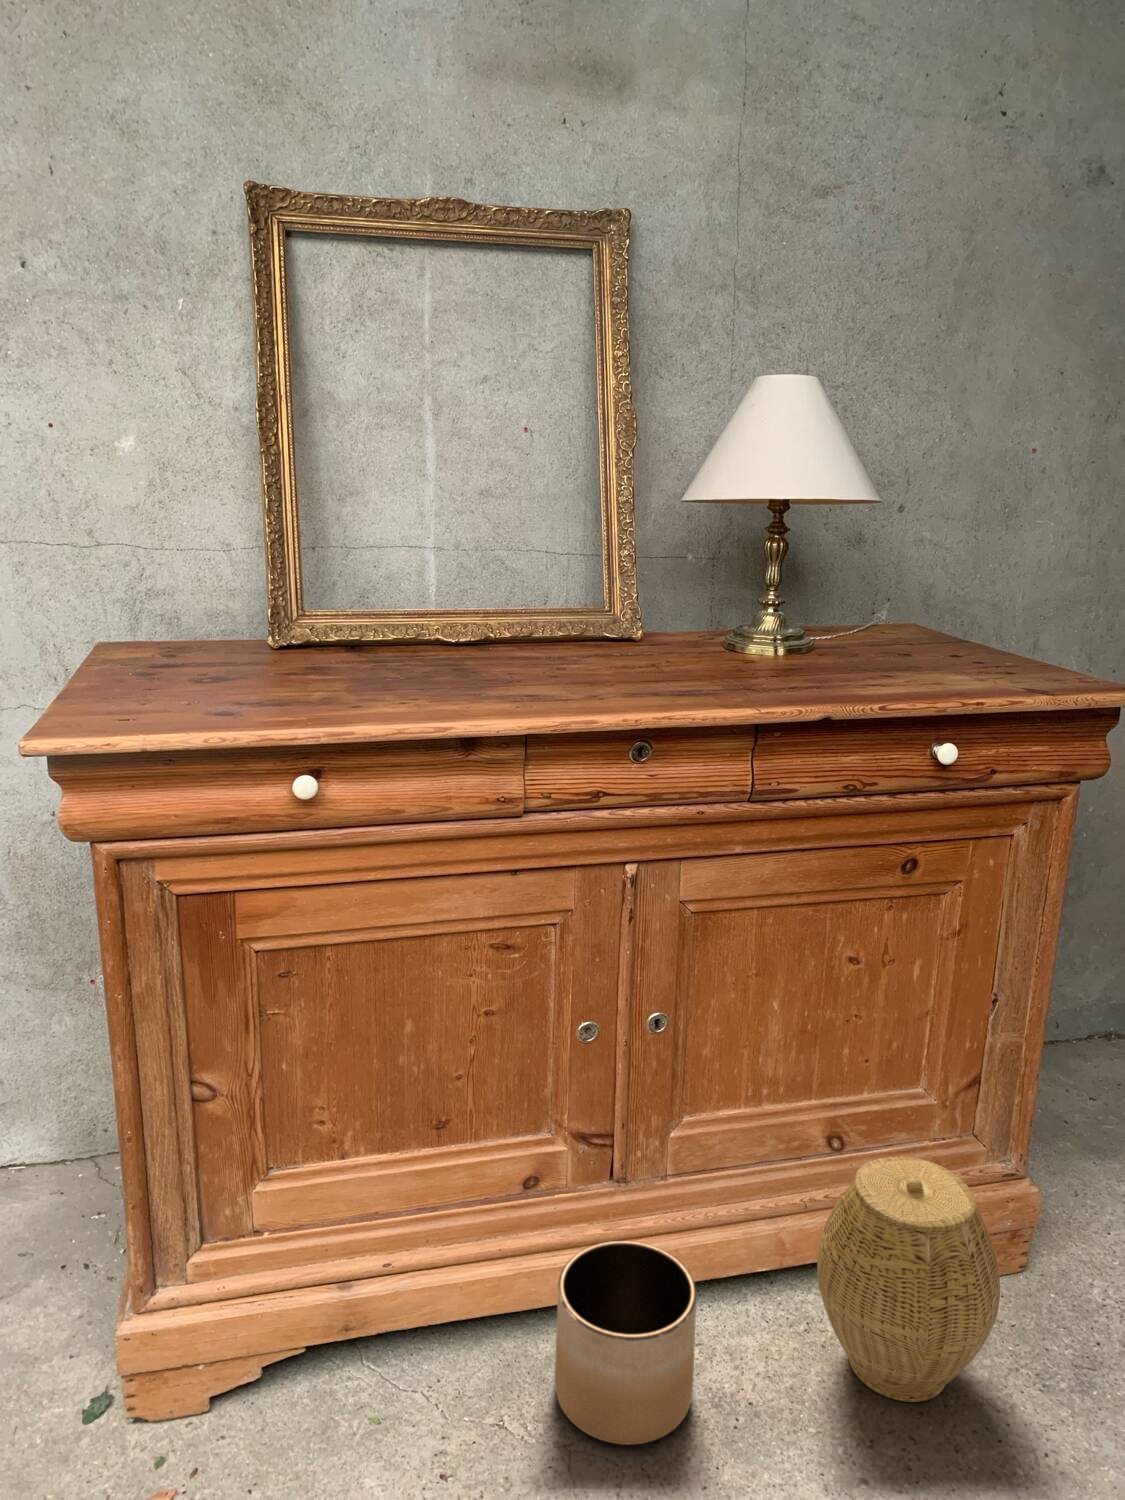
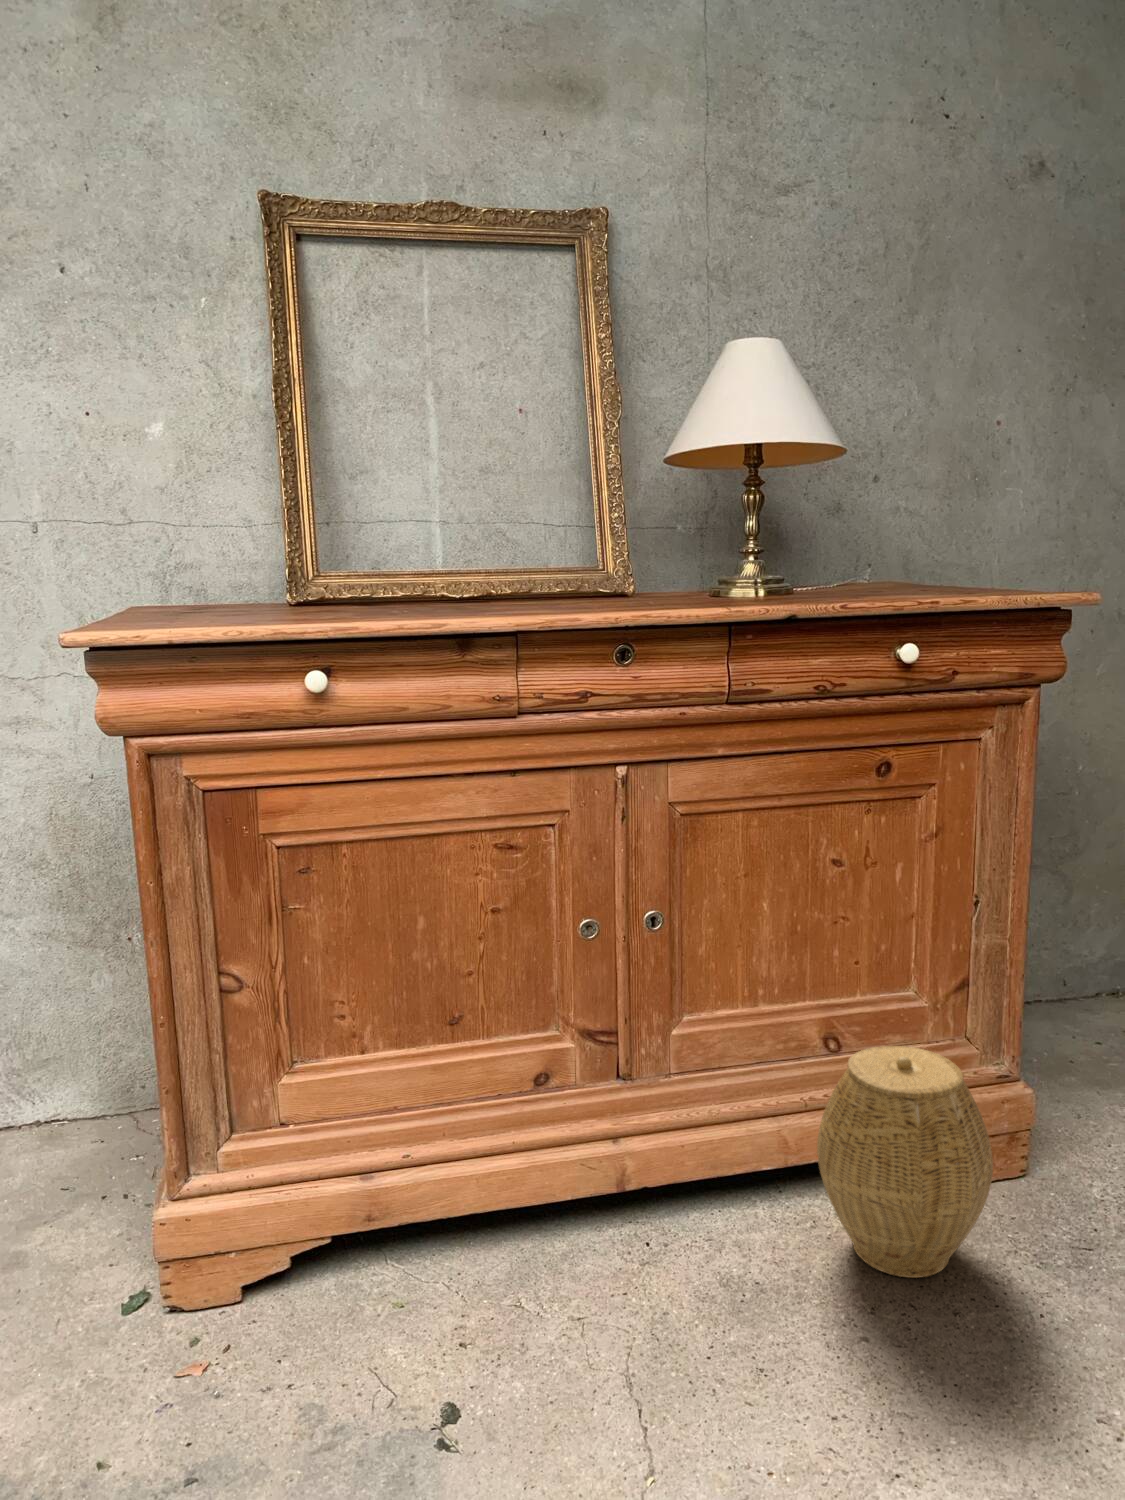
planter: present [555,1241,697,1445] -> none [568,1134,701,1315]

